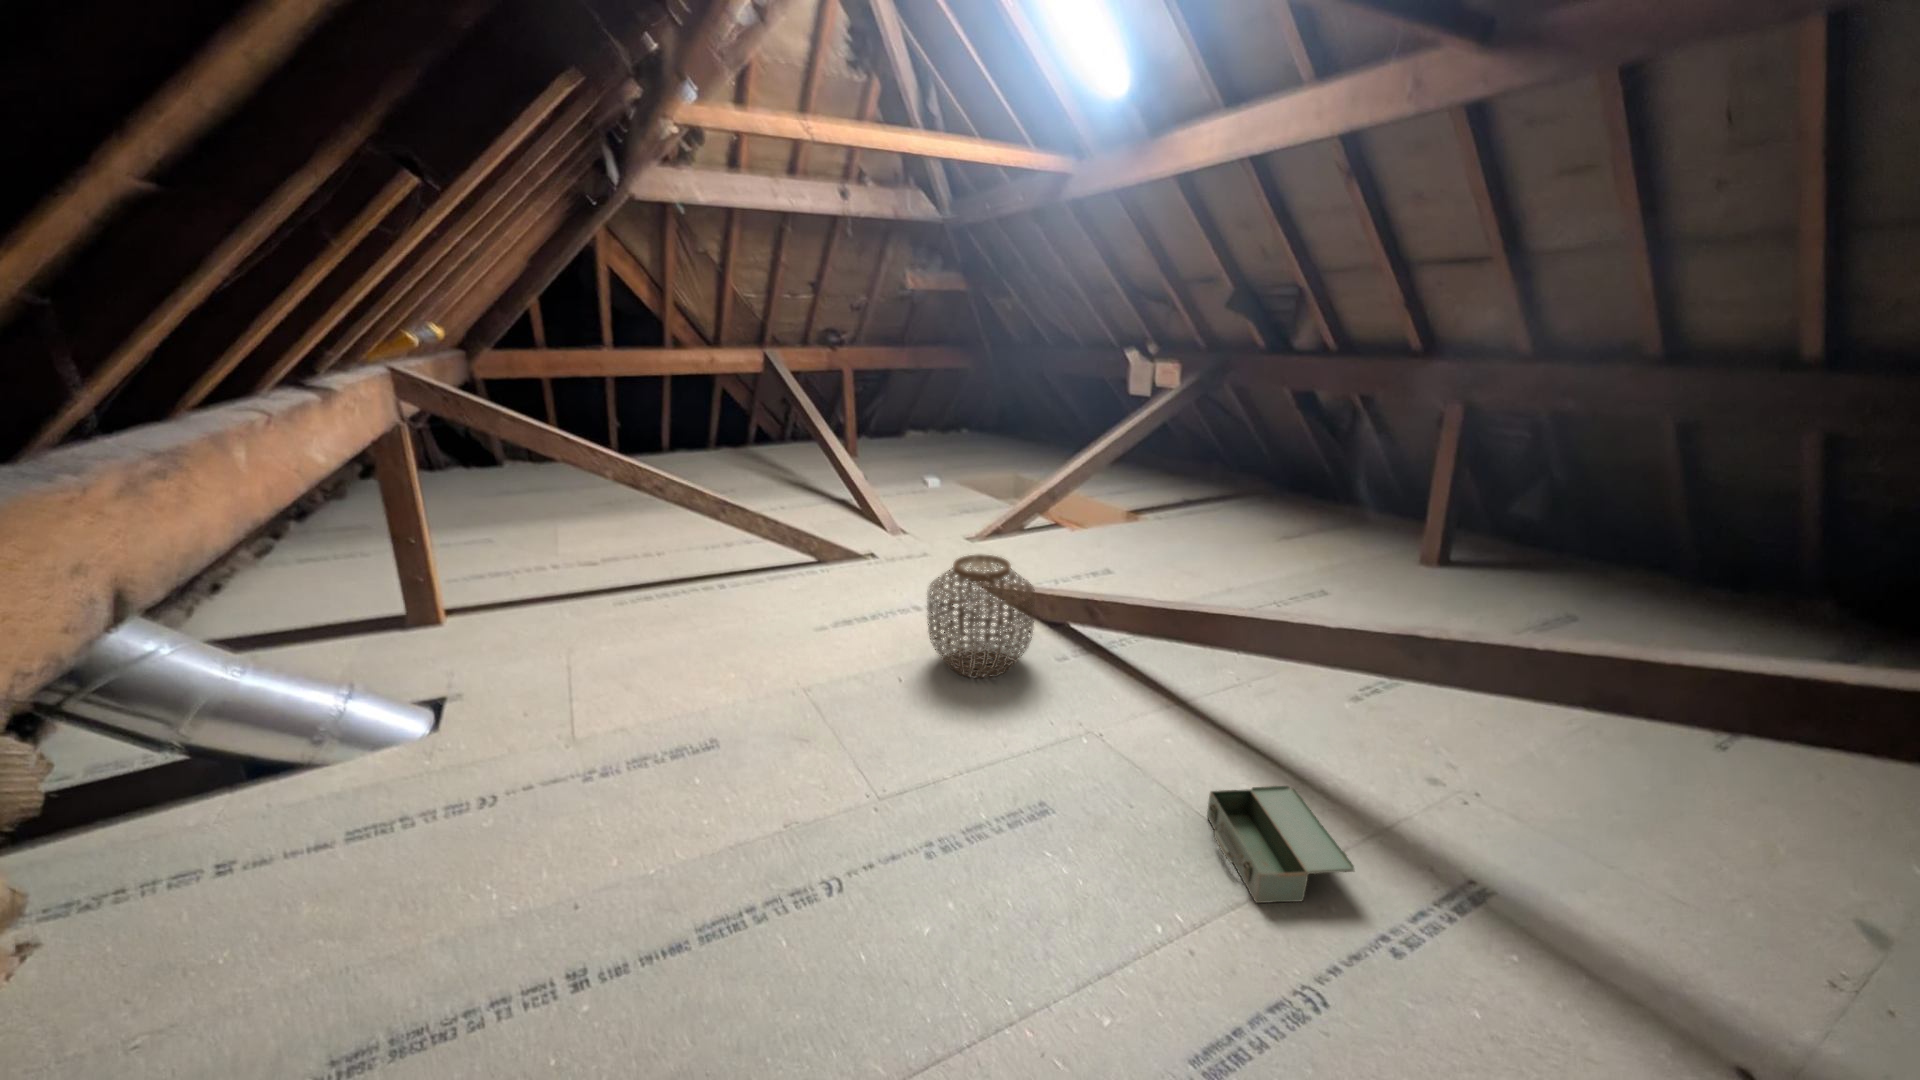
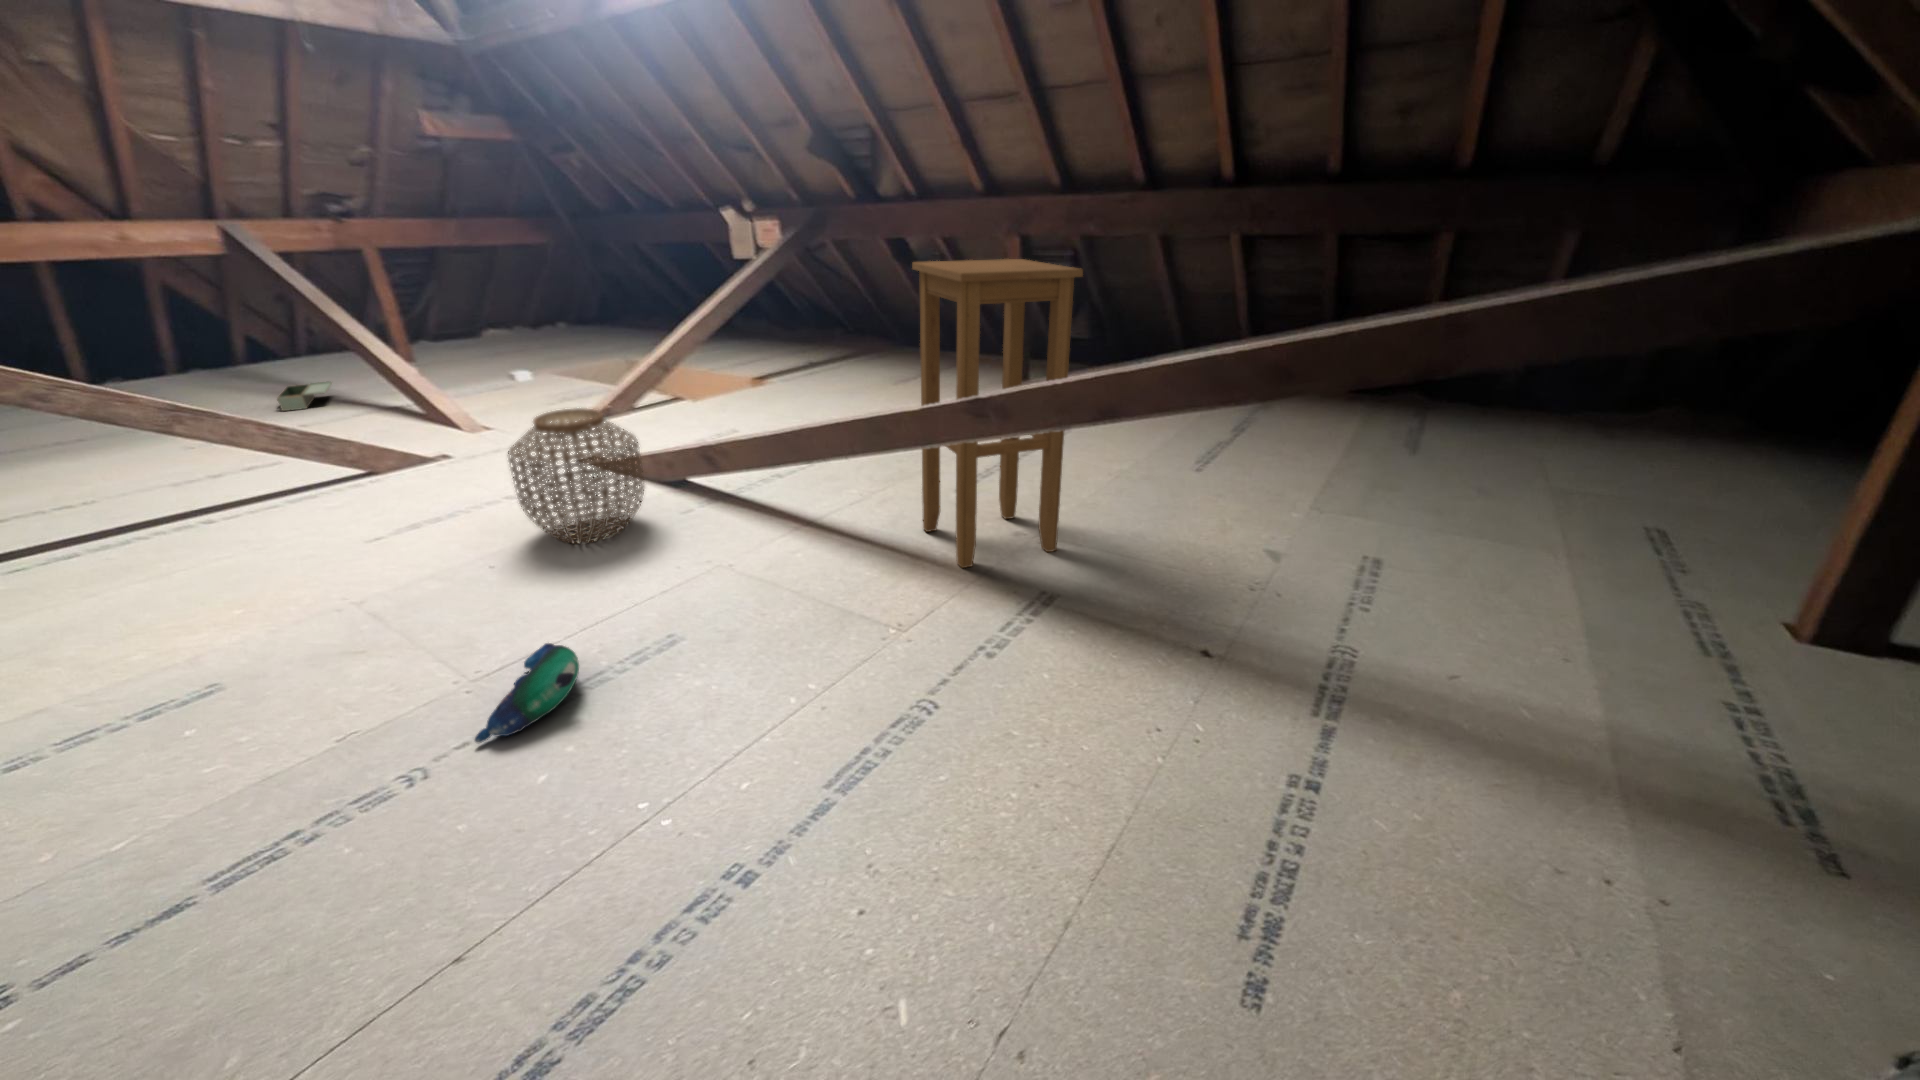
stool: none [1311,464,1581,812] -> present [912,259,1083,568]
toolbox: present [1207,786,1354,903] -> present [277,382,332,411]
plush toy: none [870,791,962,885] -> present [475,643,579,743]

